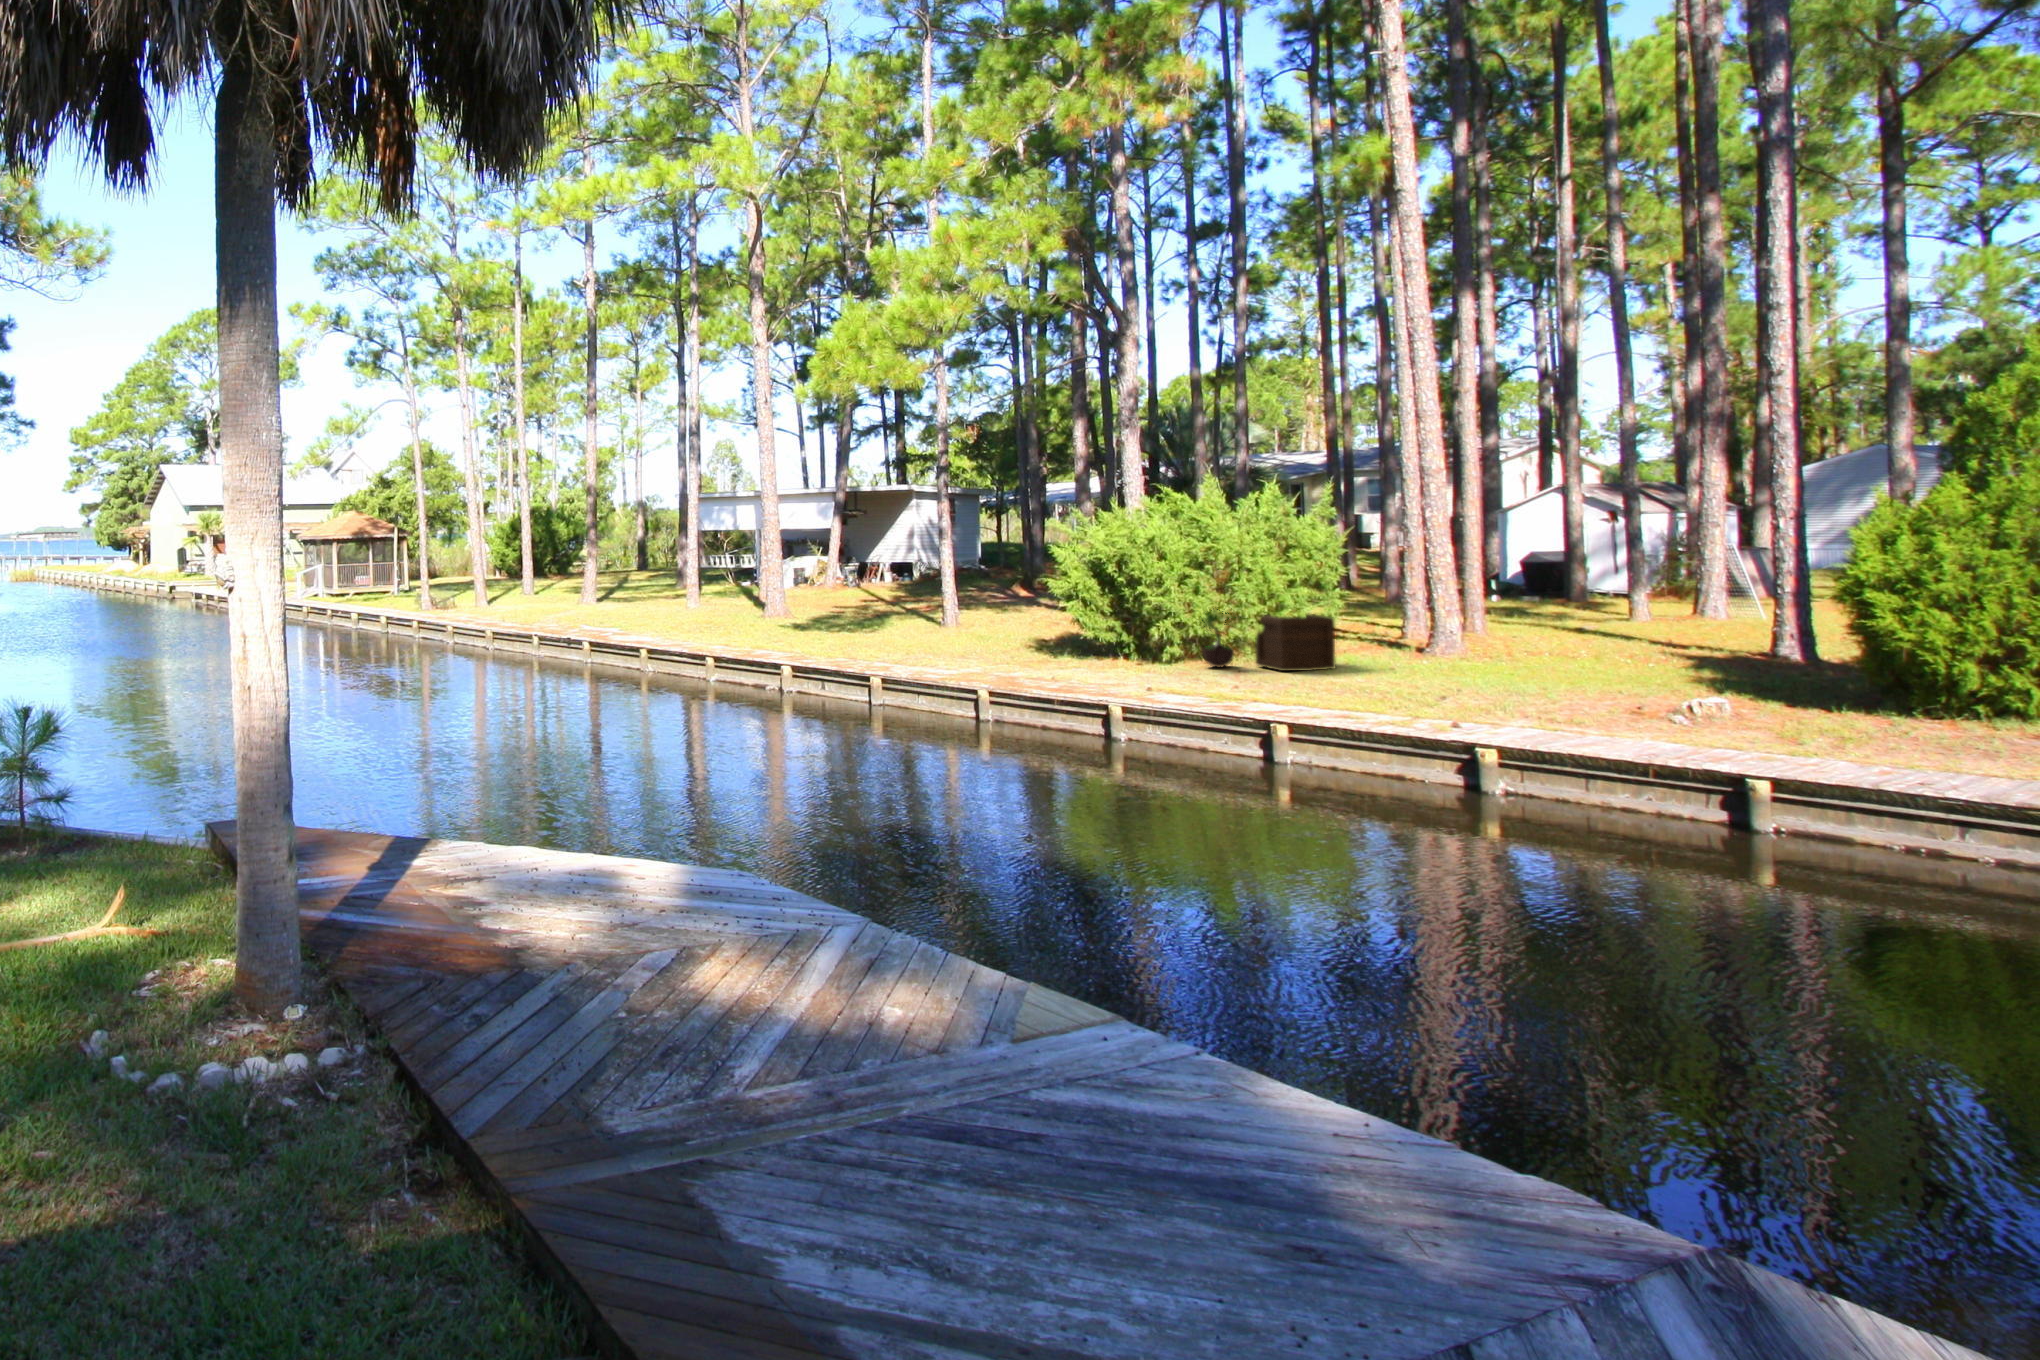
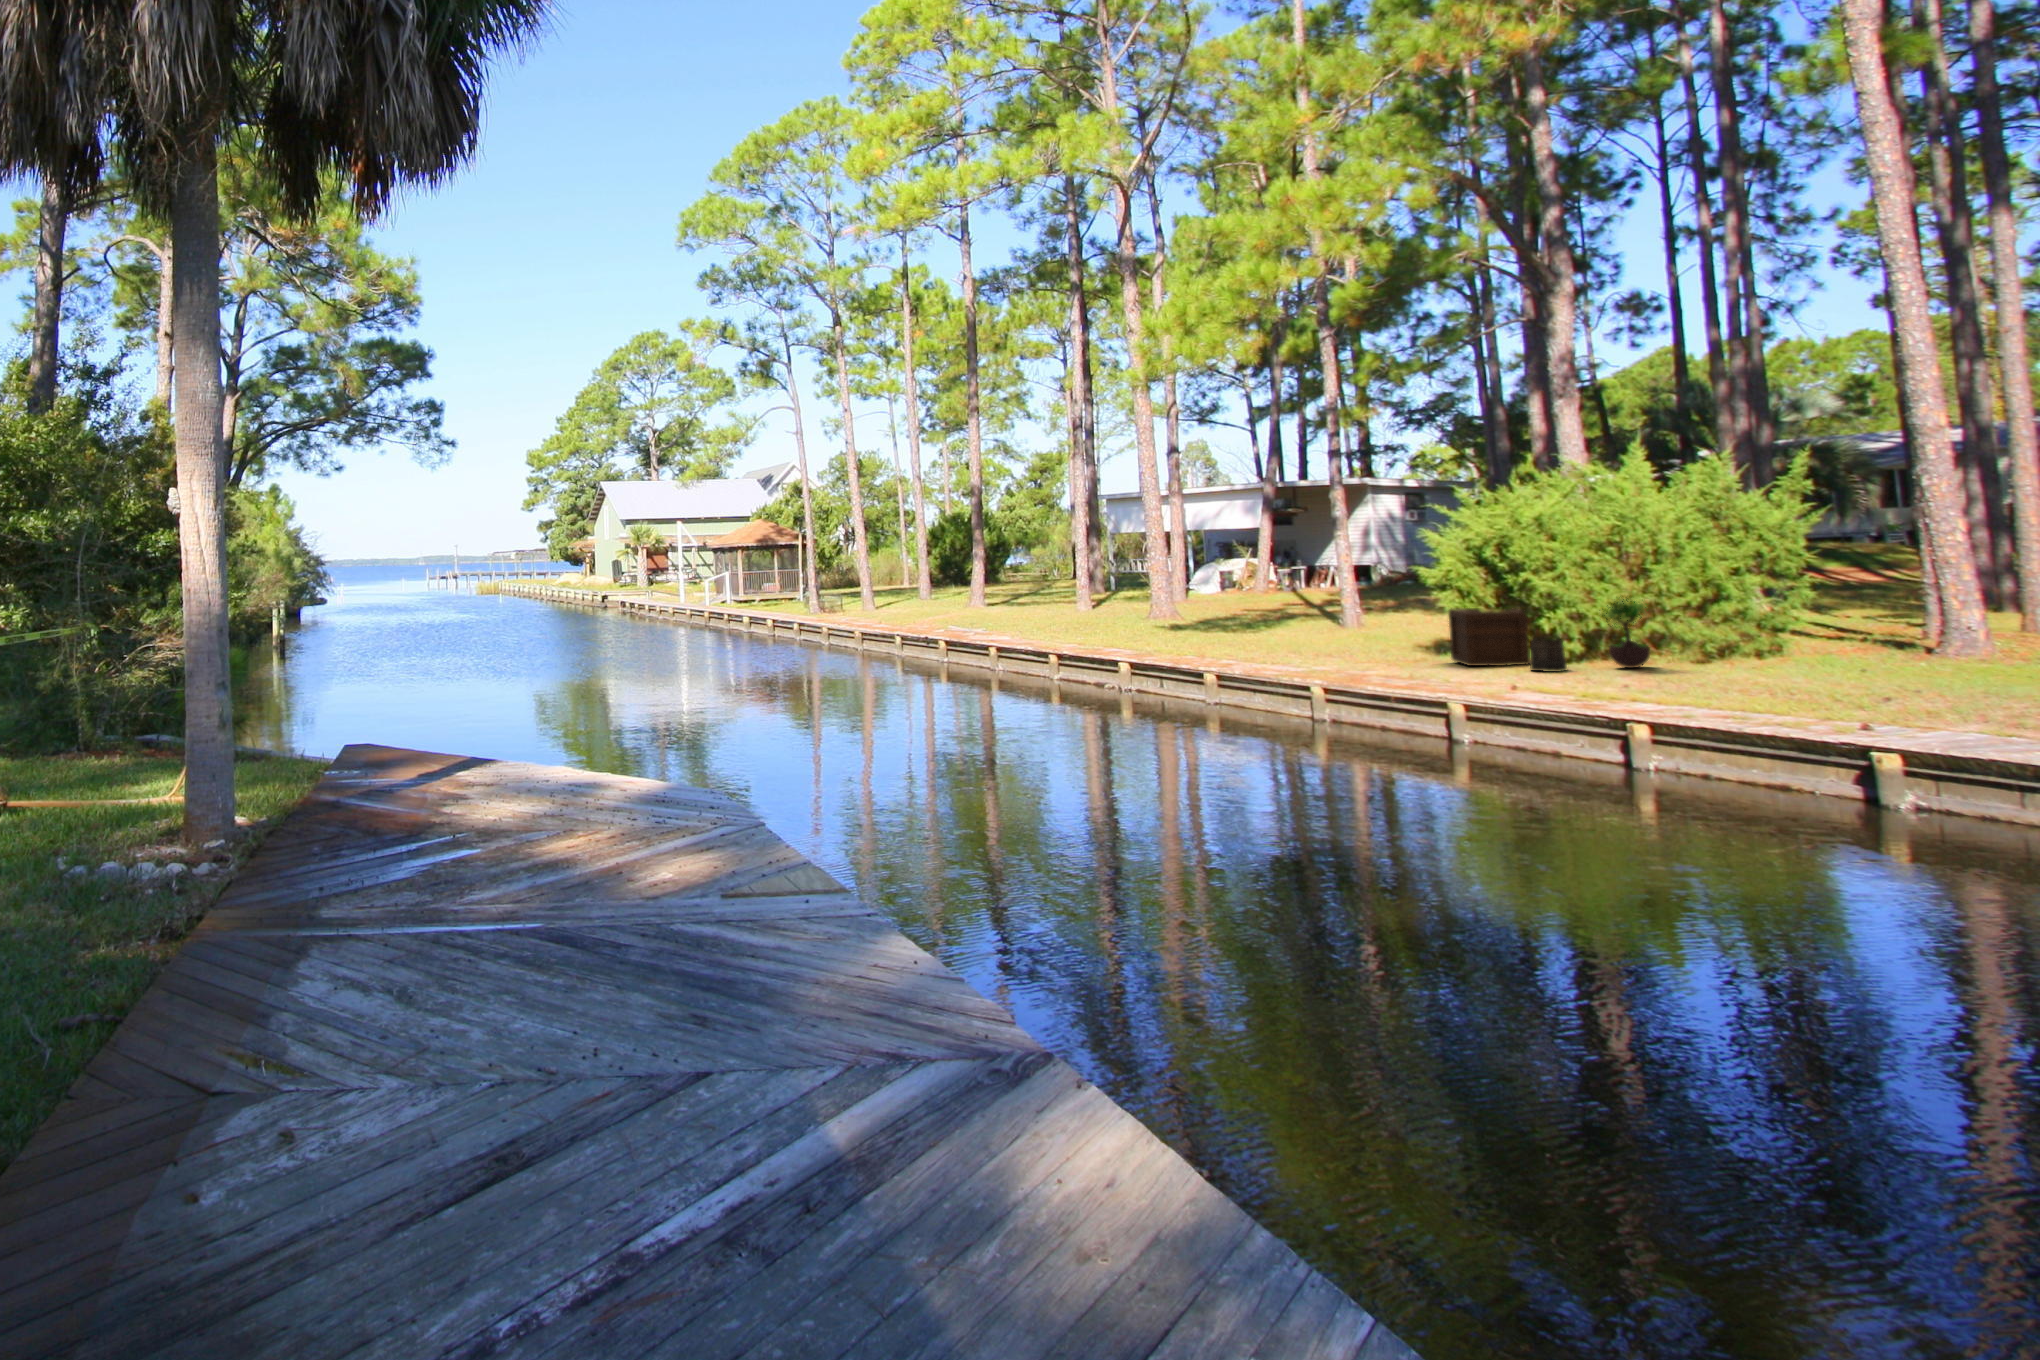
wooden crate: present [1255,613,1336,671] -> present [1449,608,1530,666]
bucket: none [1141,640,1170,672] -> present [1530,637,1567,672]

